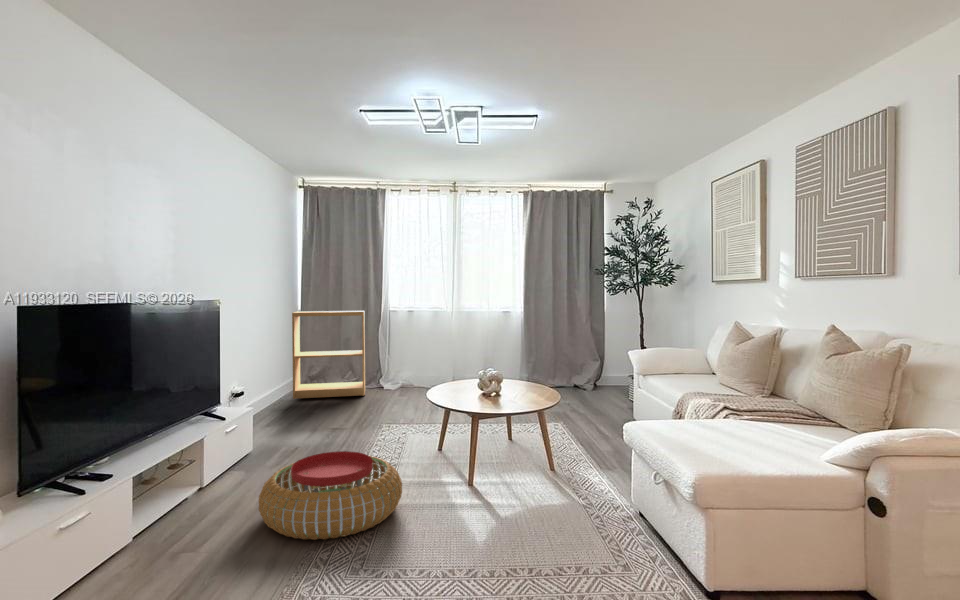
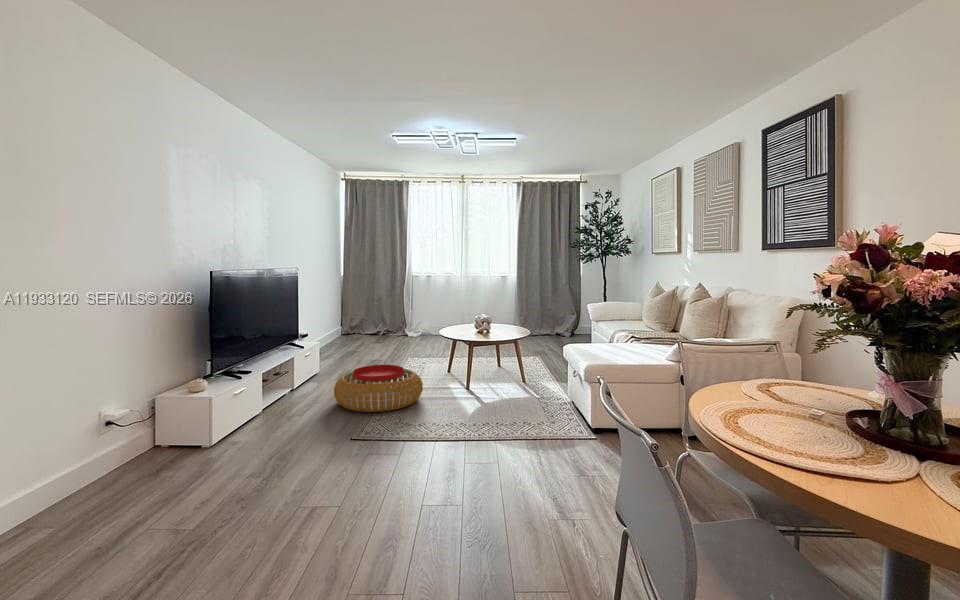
bookshelf: present [292,311,365,399] -> none [340,276,395,341]

